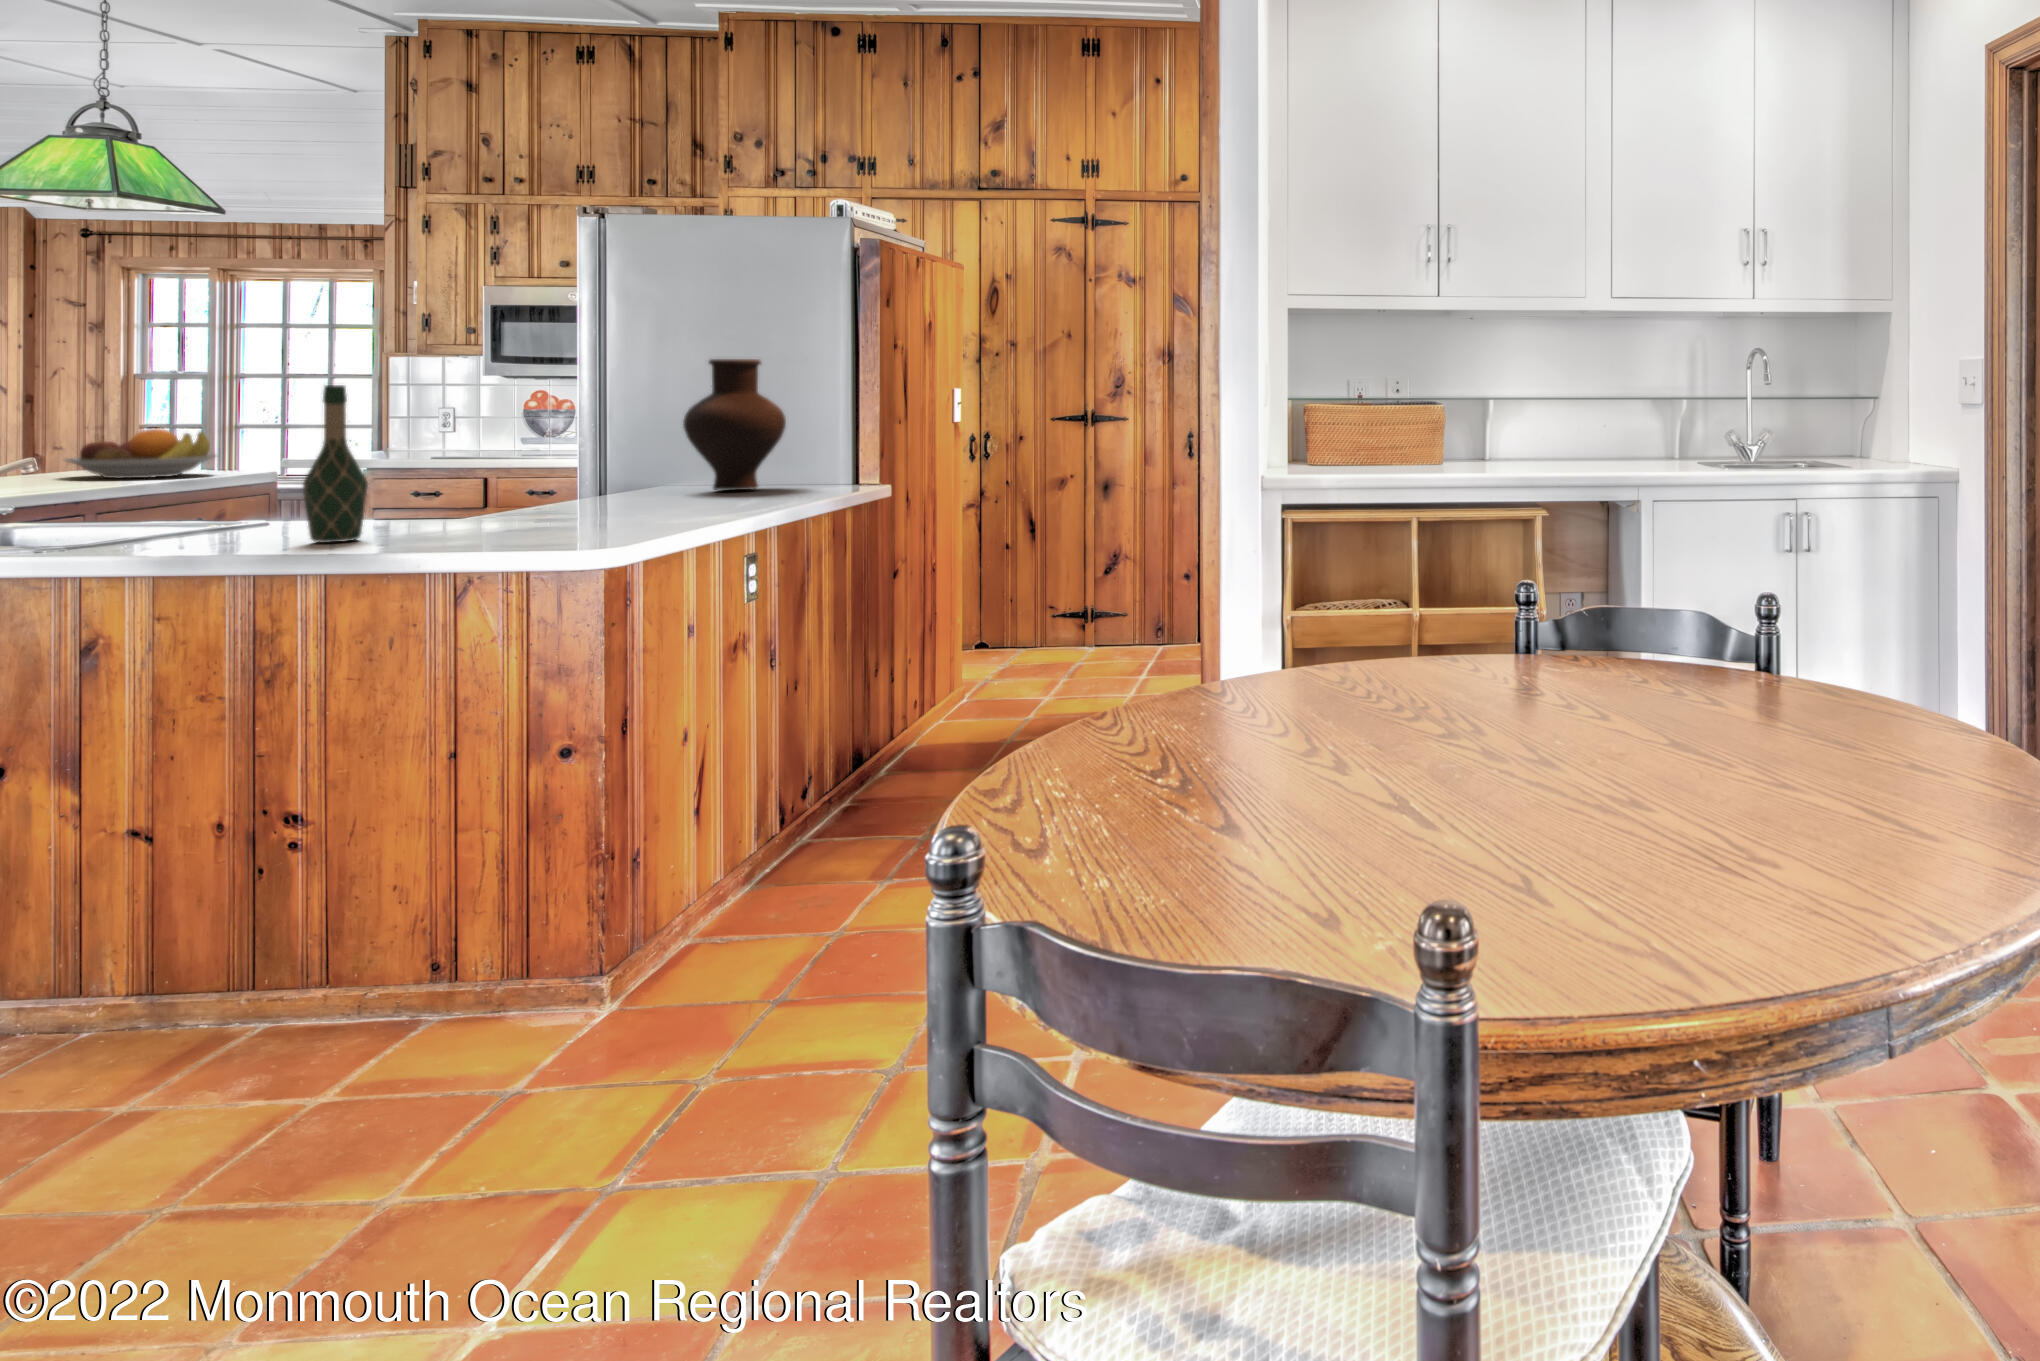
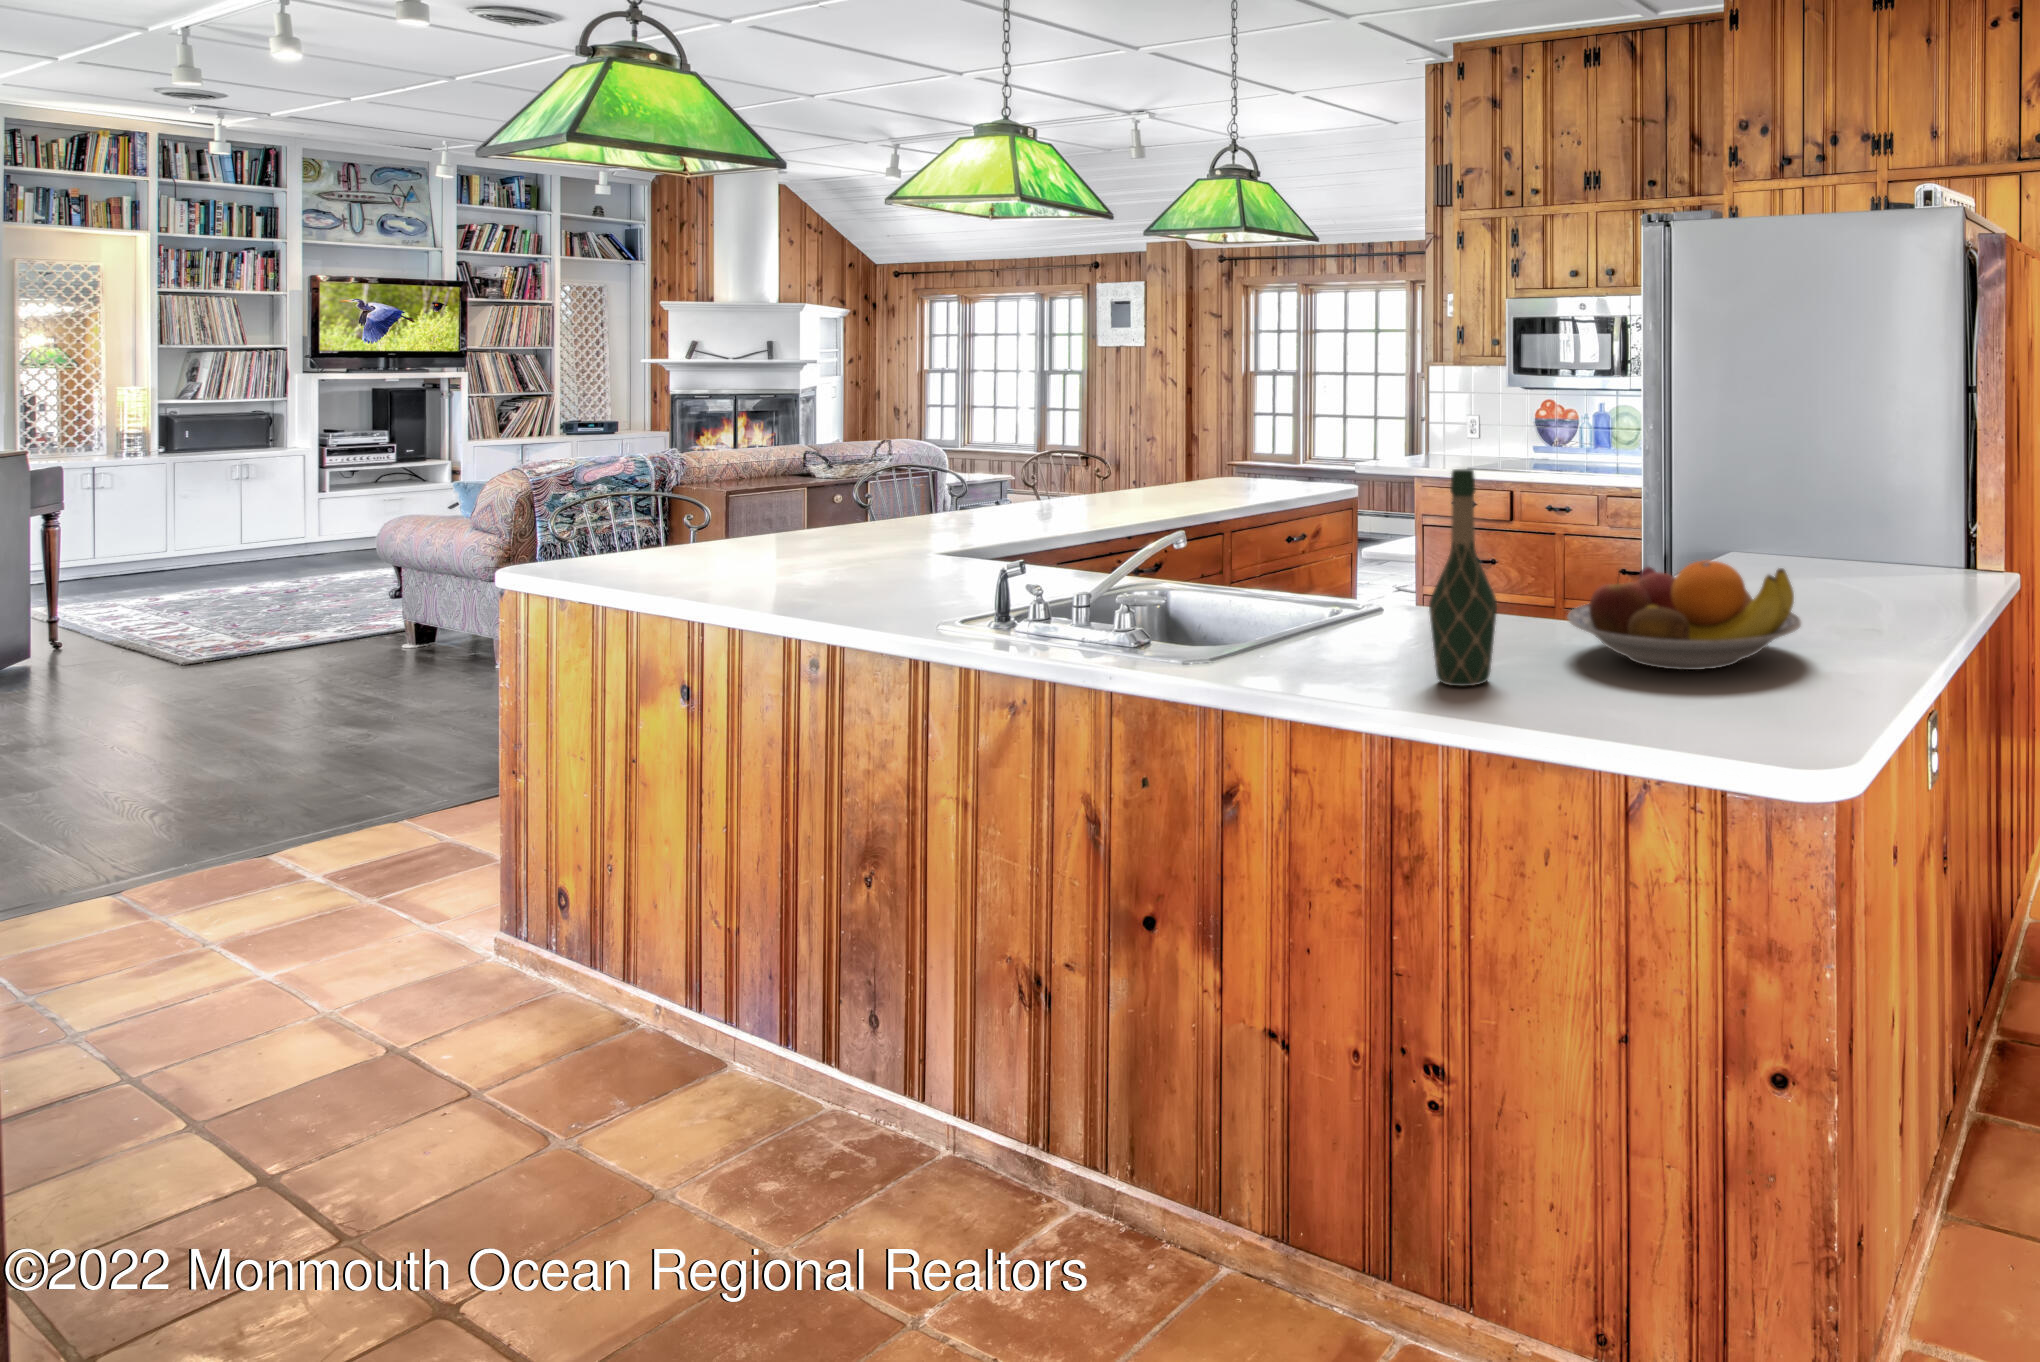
vase: present [683,359,786,490] -> none [1788,402,1913,582]
fruit bowl: present [65,429,215,478] -> present [1568,560,1801,670]

